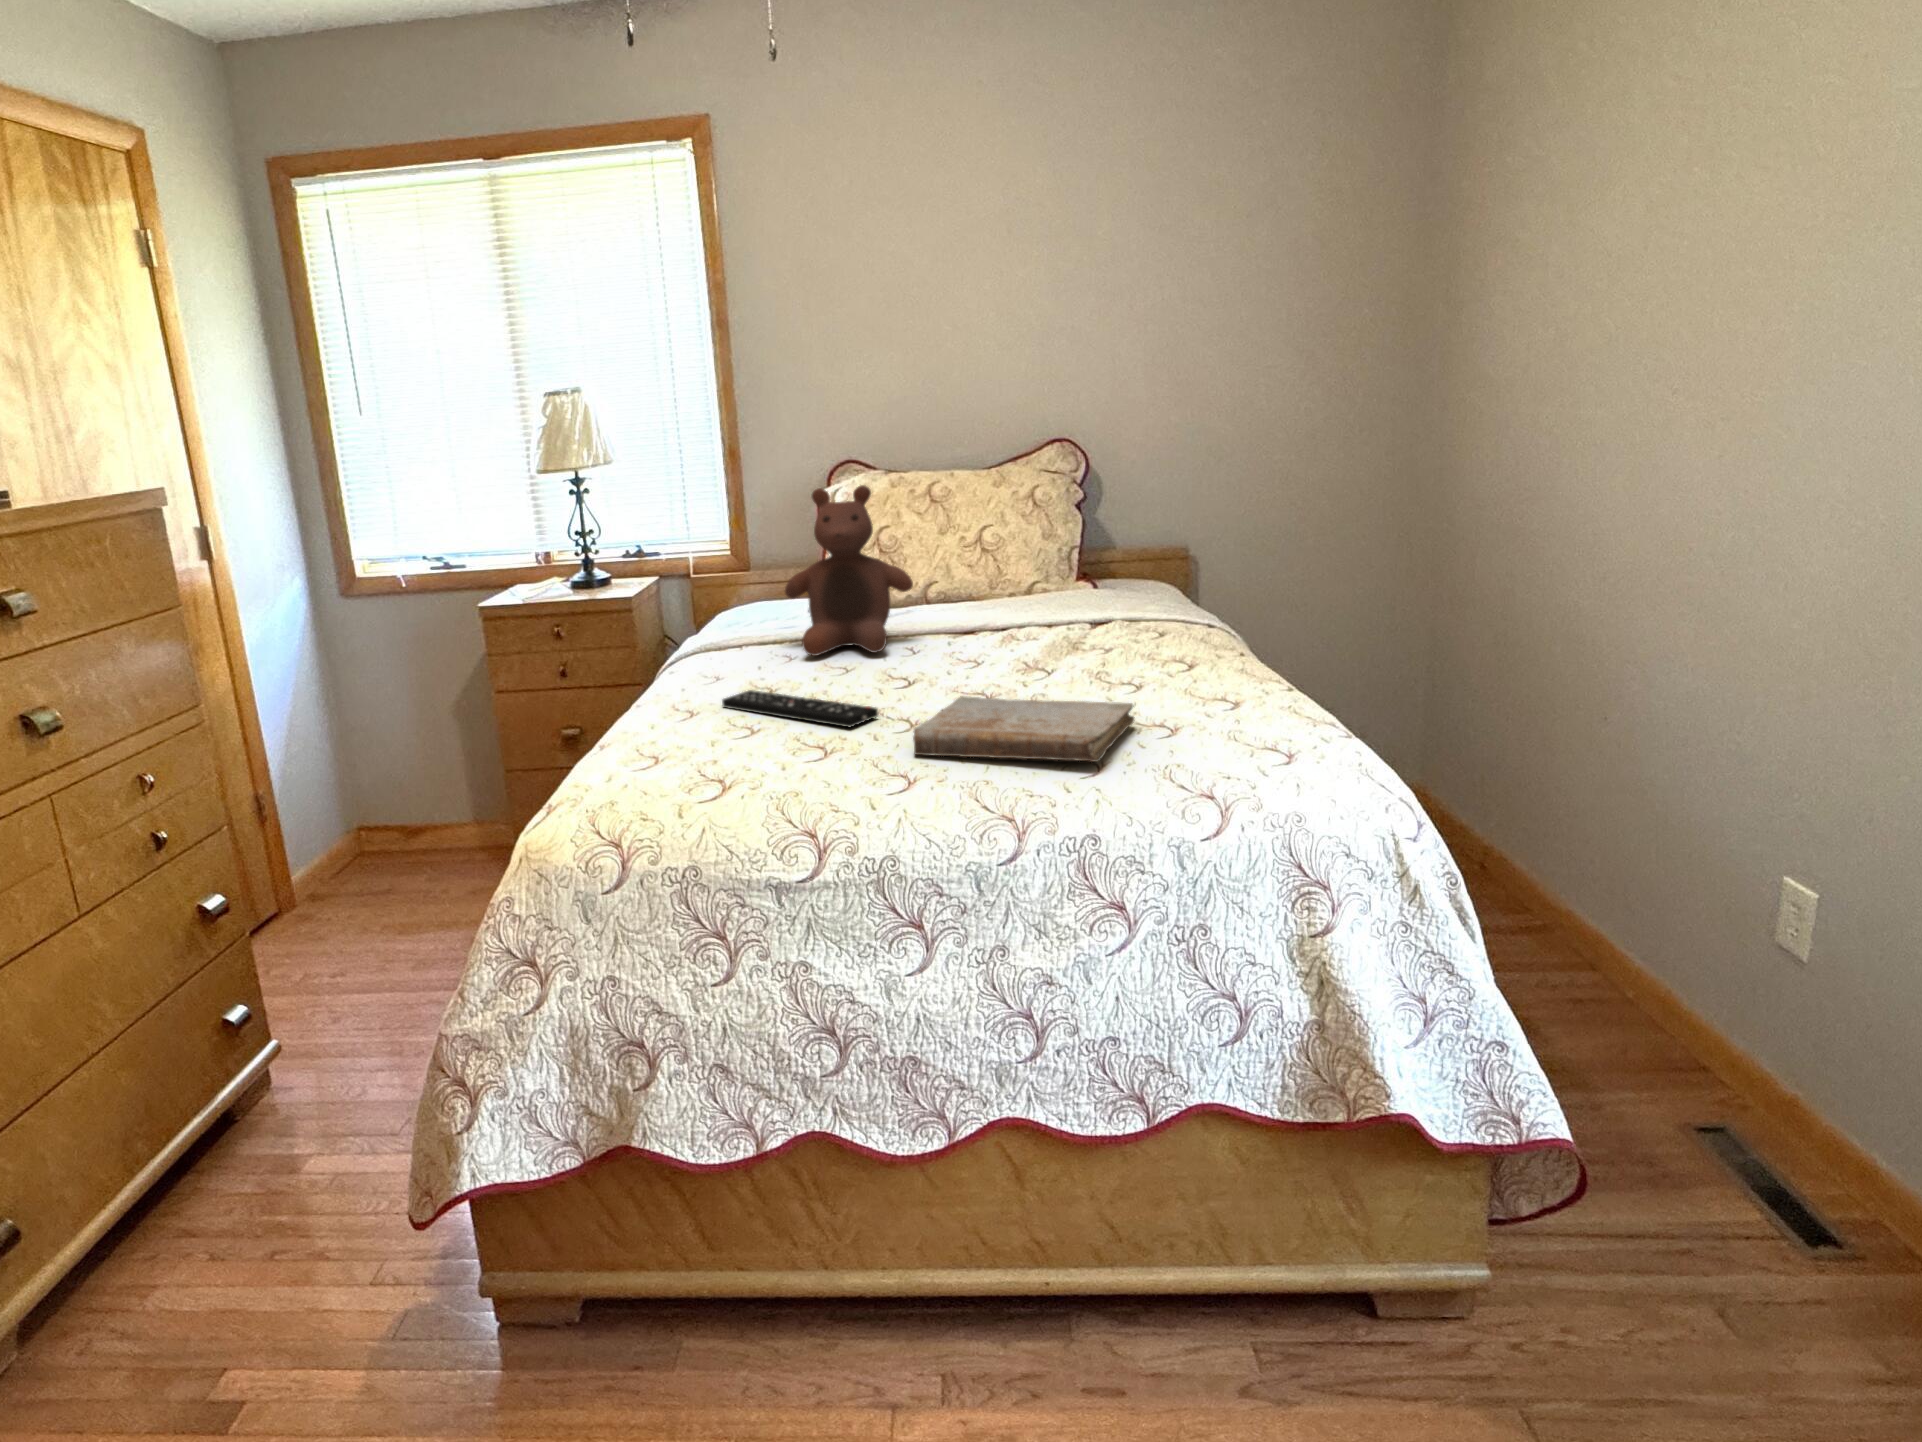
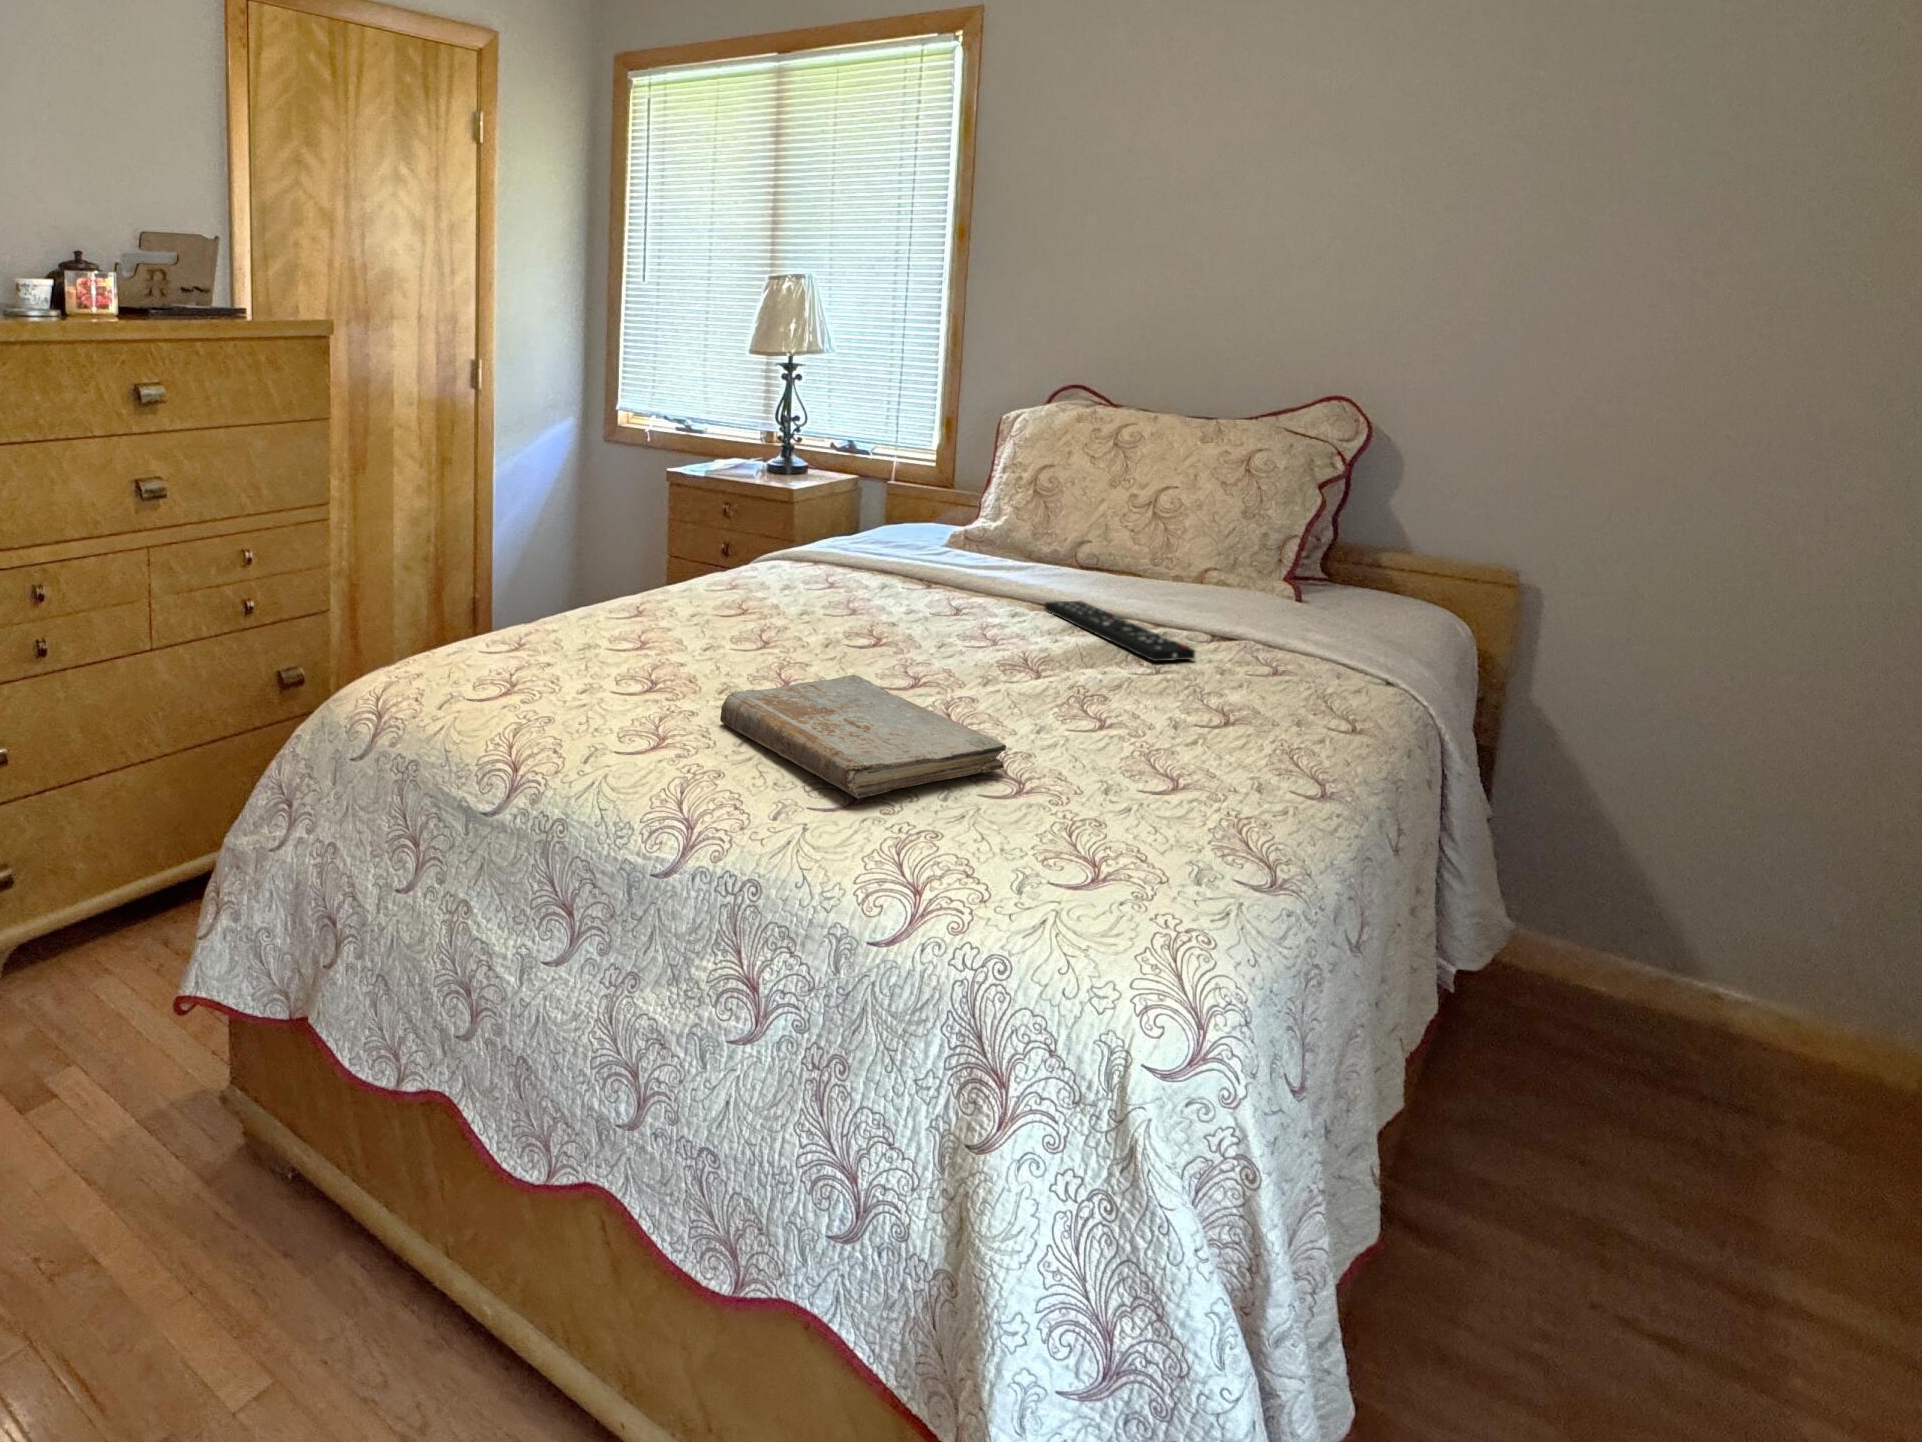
stuffed bear: present [785,485,913,656] -> none [834,408,989,605]
remote control: present [722,690,878,727] -> present [1045,601,1195,661]

